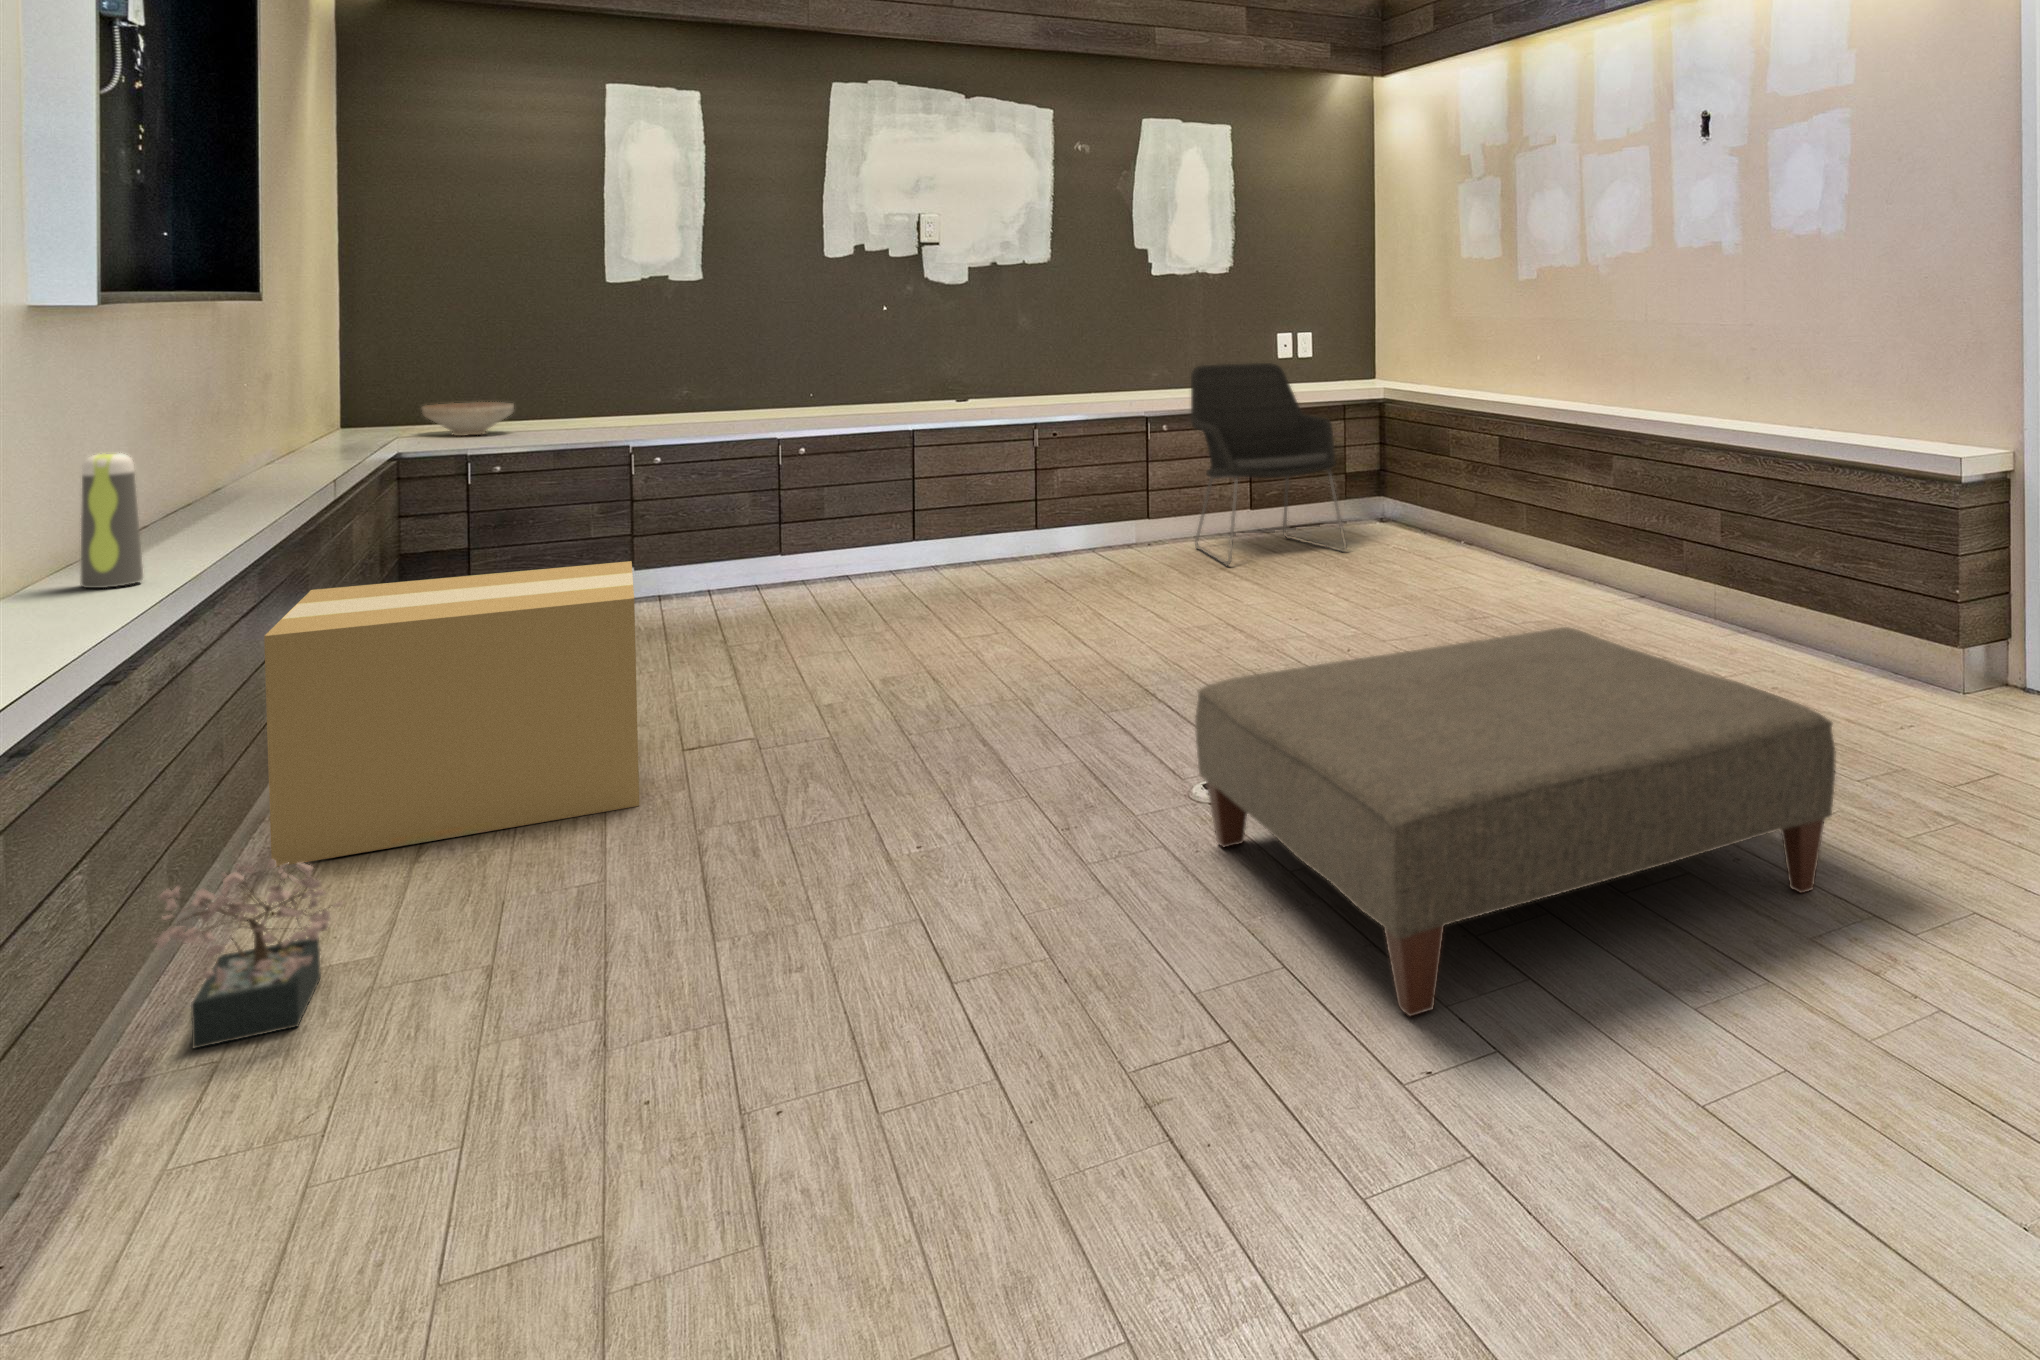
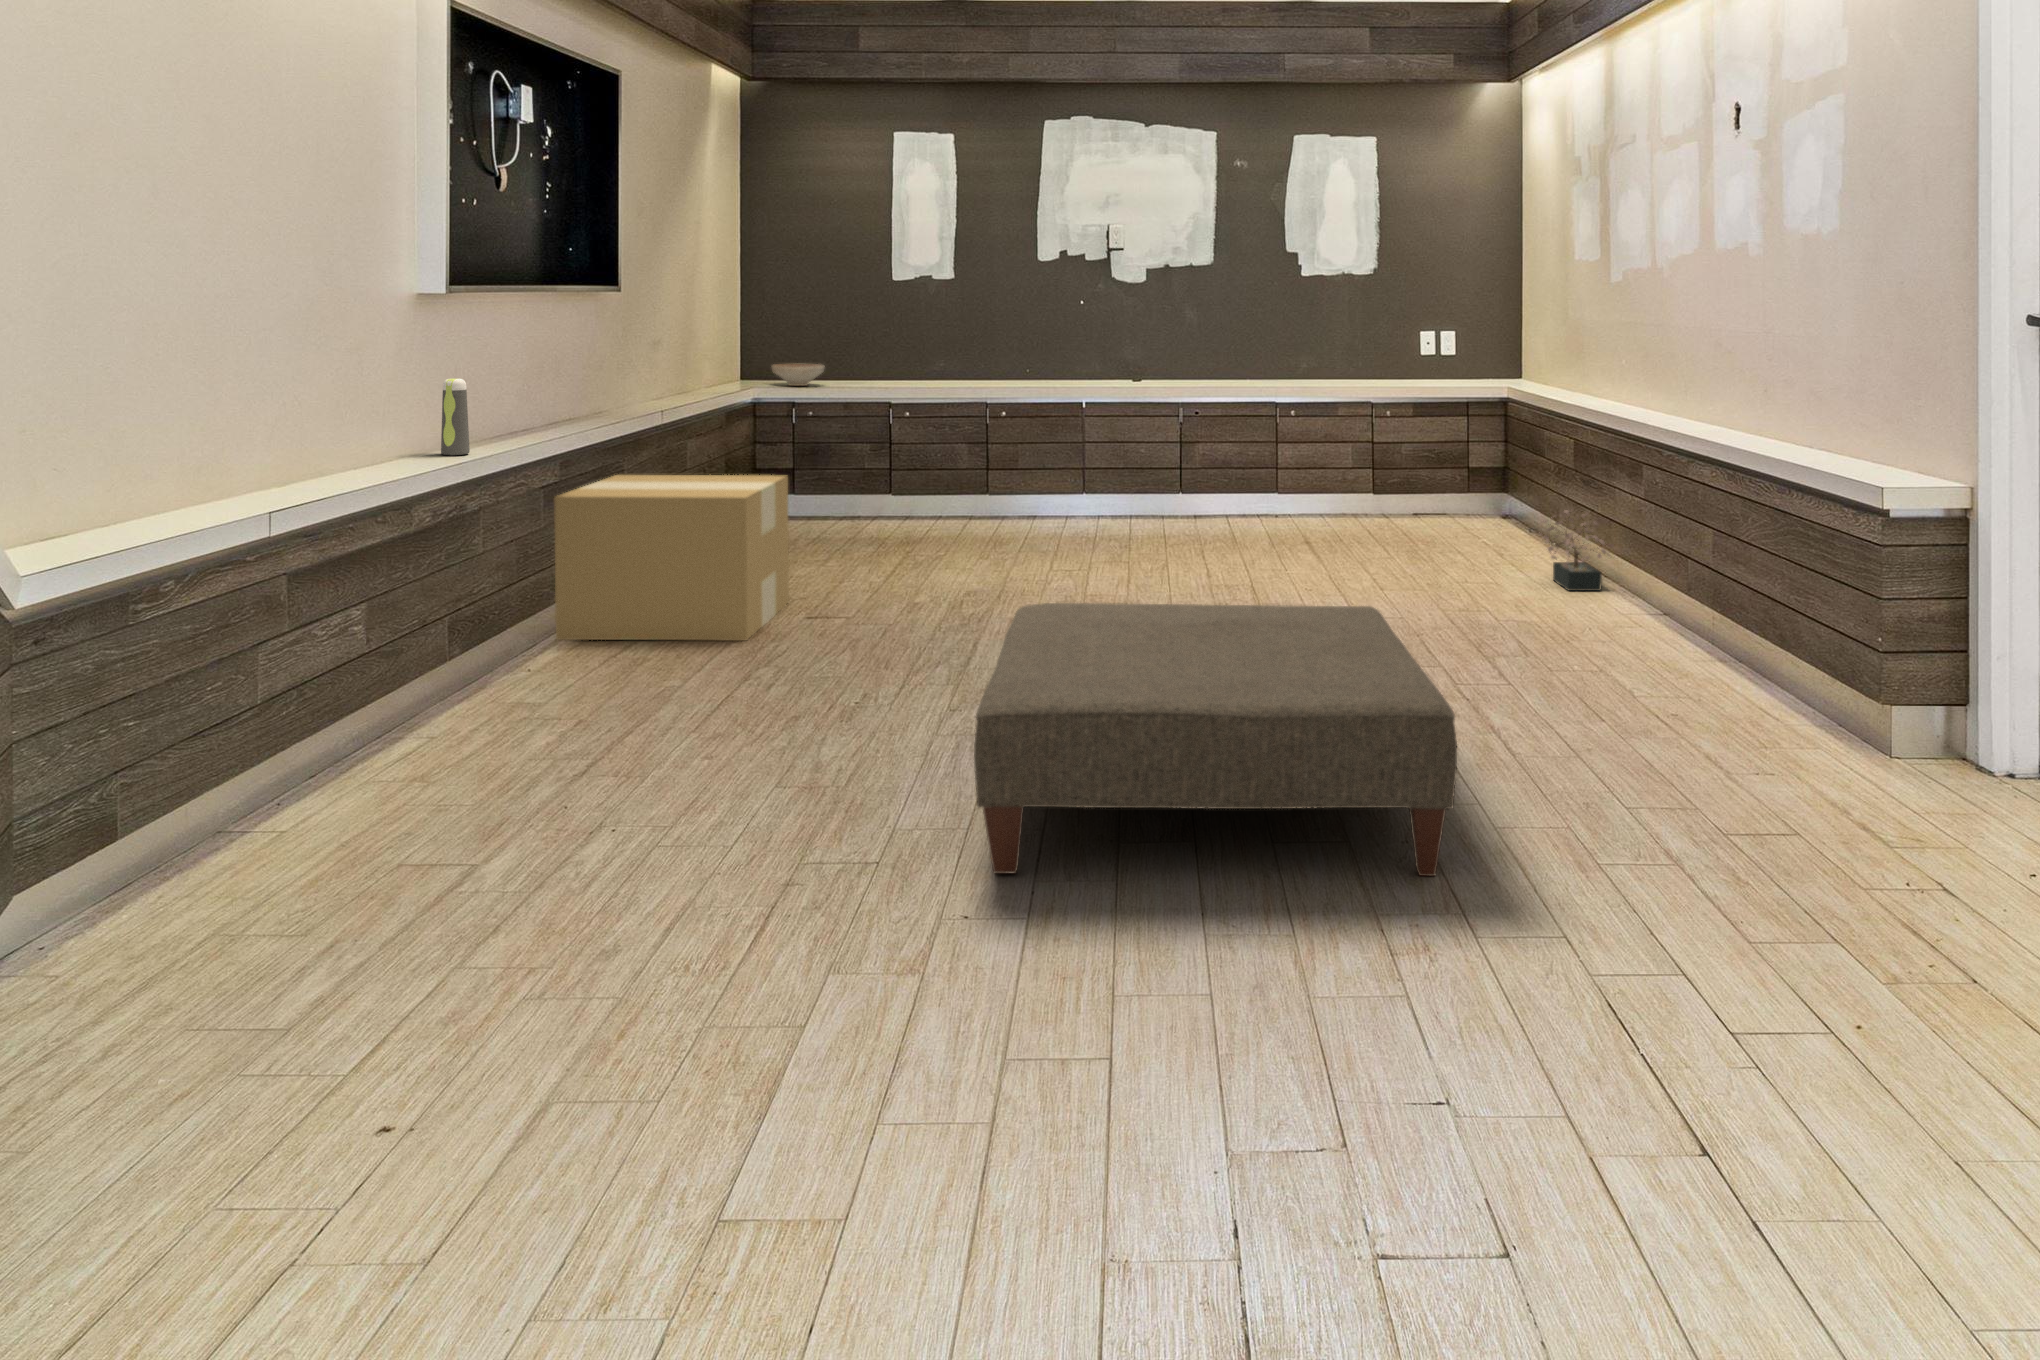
chair: present [1191,363,1347,566] -> none [1300,356,1428,536]
decorative plant: present [153,859,343,1048] -> present [1542,510,1610,591]

